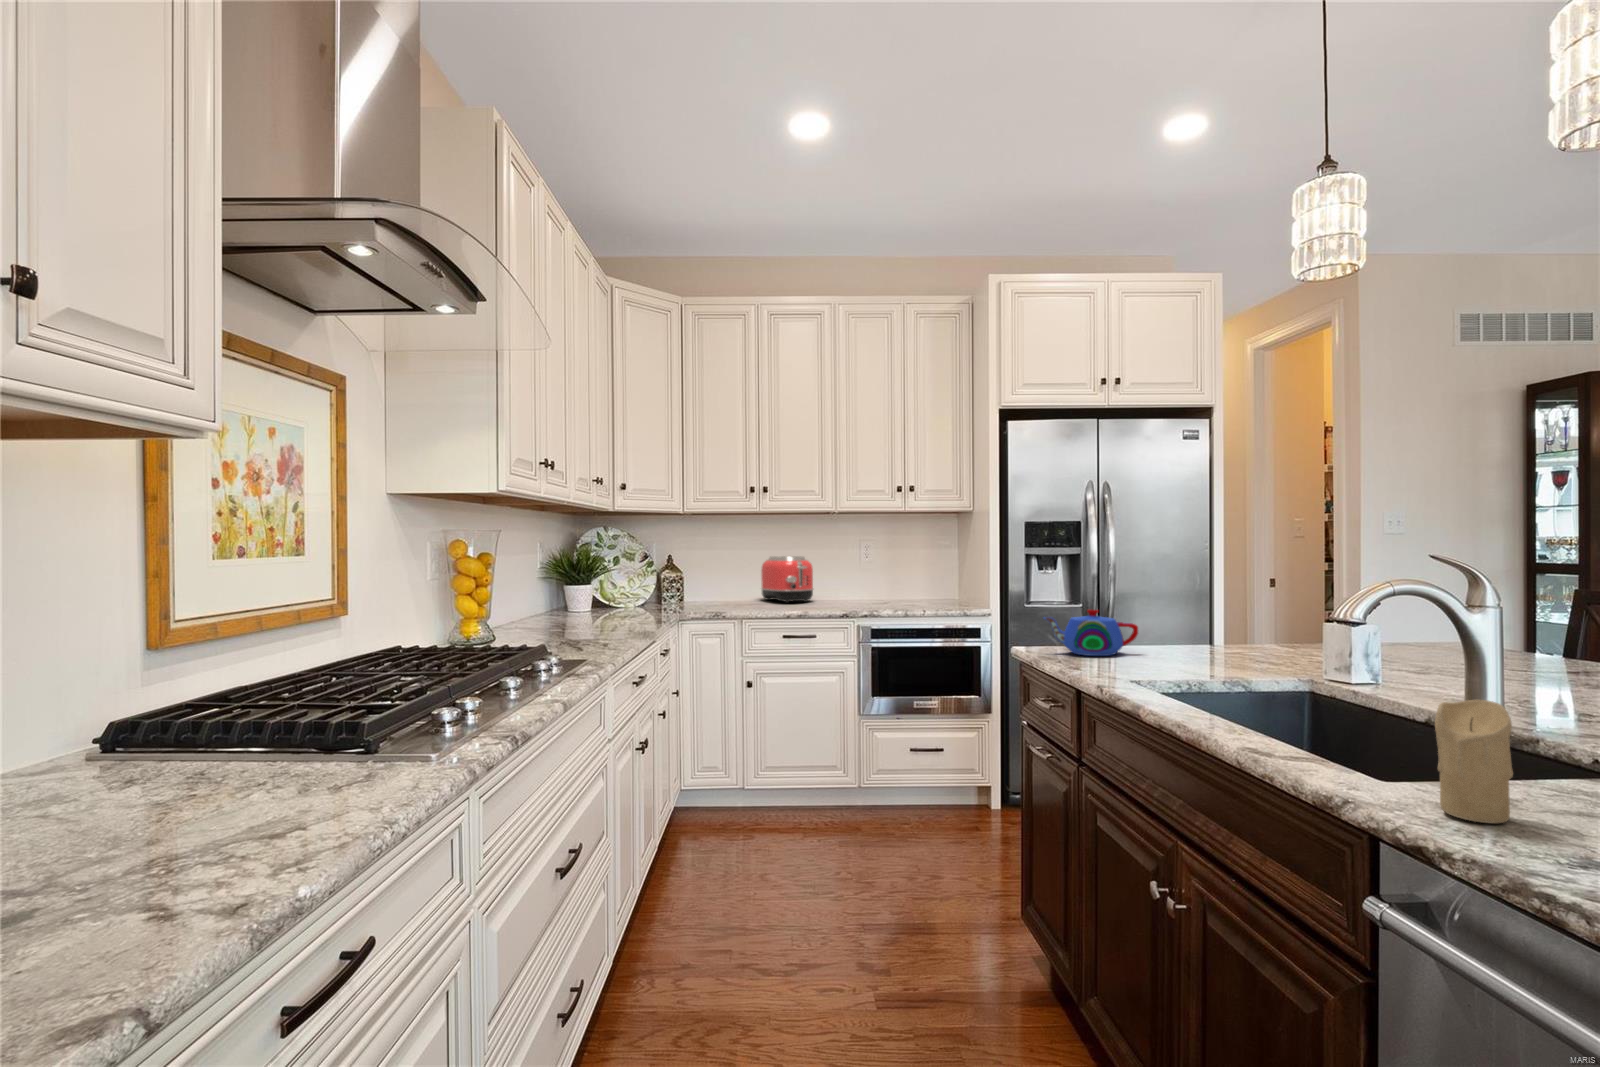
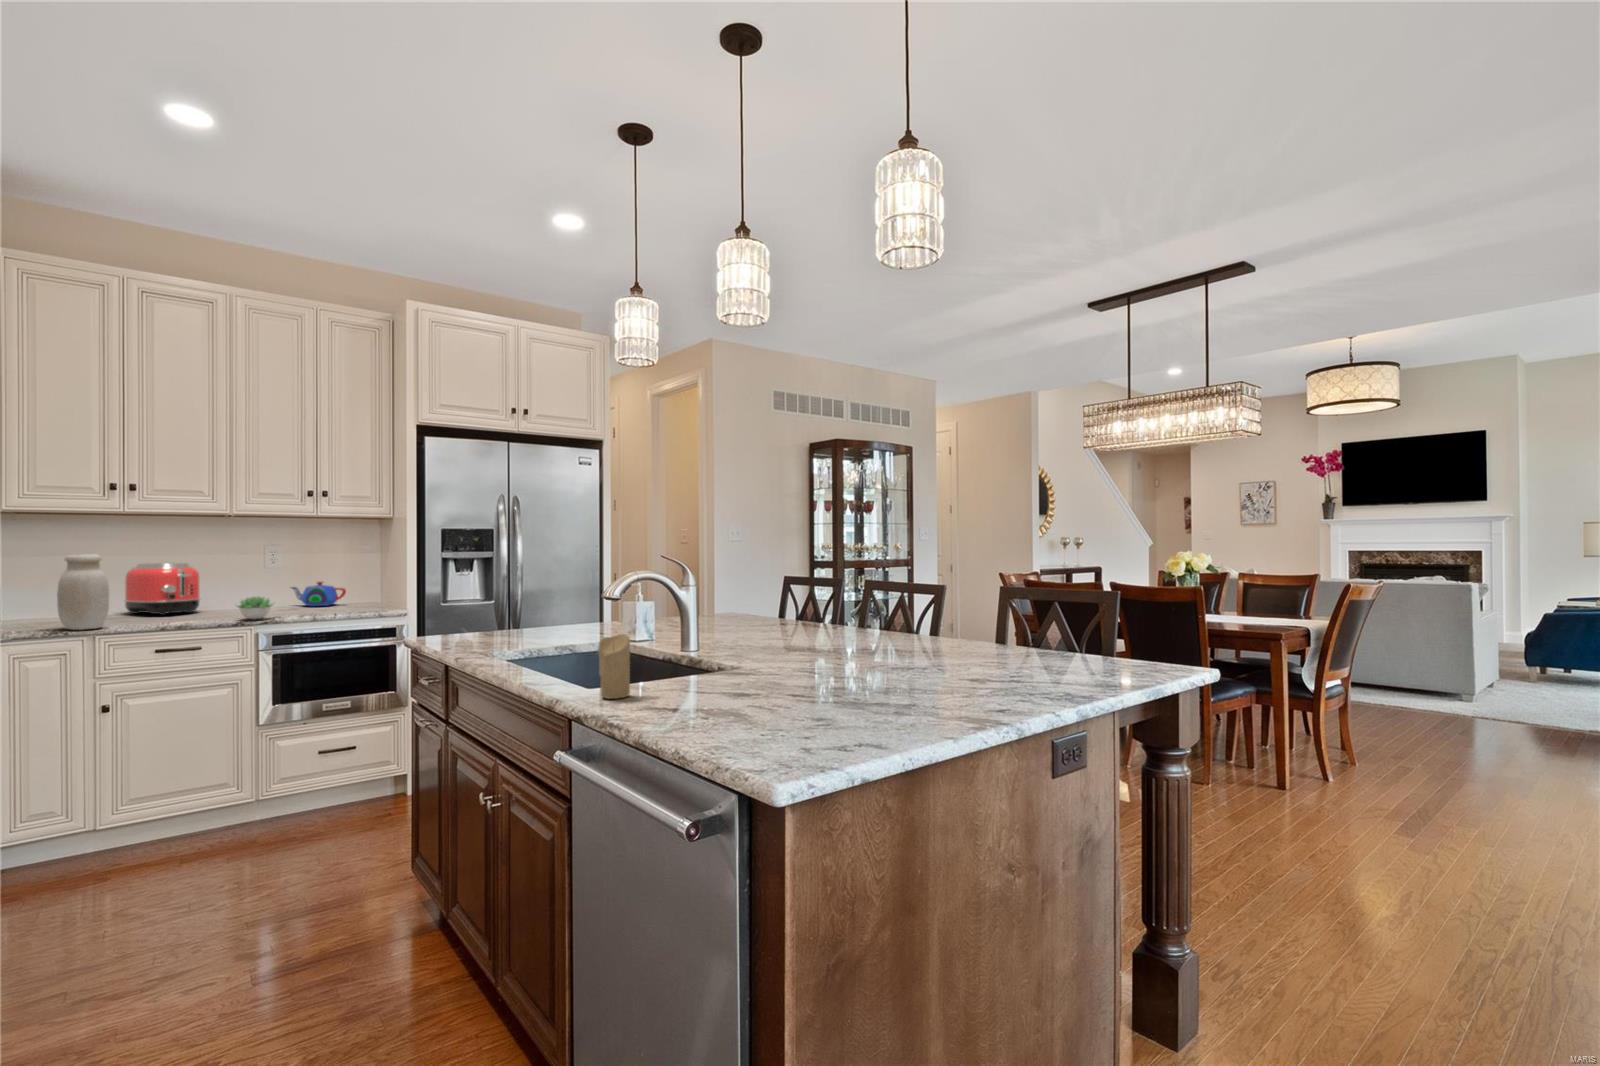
jar: none [718,548,752,613] -> present [57,554,109,630]
succulent plant: none [841,589,873,611] -> present [236,597,274,620]
teapot: present [1044,610,1138,656] -> present [291,582,346,606]

